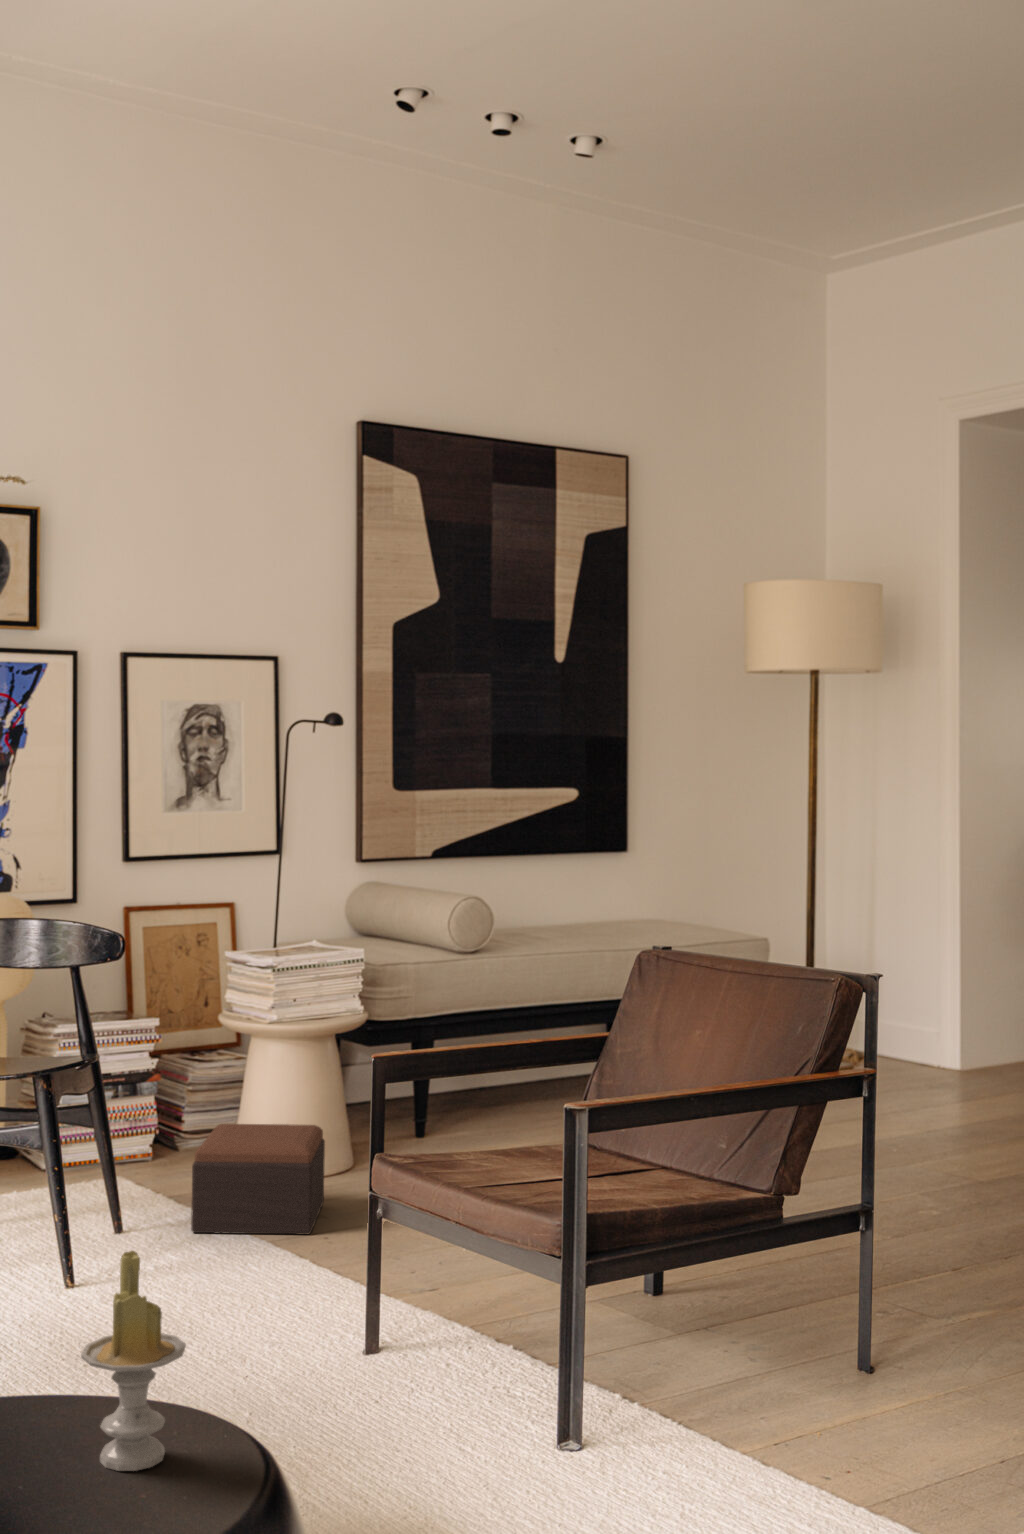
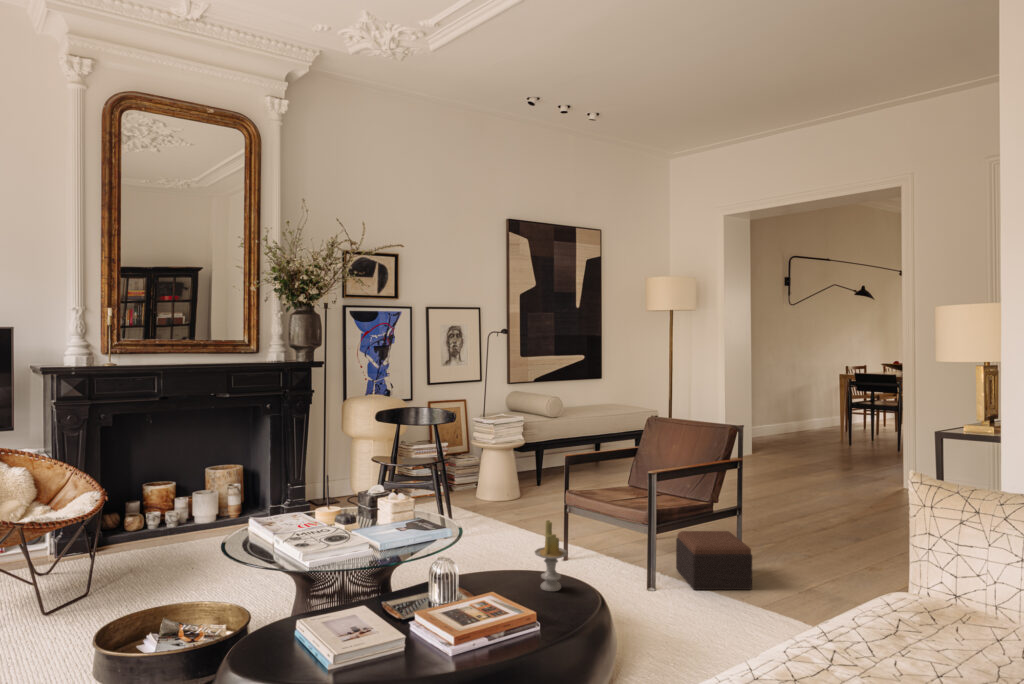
footstool: present [191,1124,325,1234] -> present [676,531,752,590]

